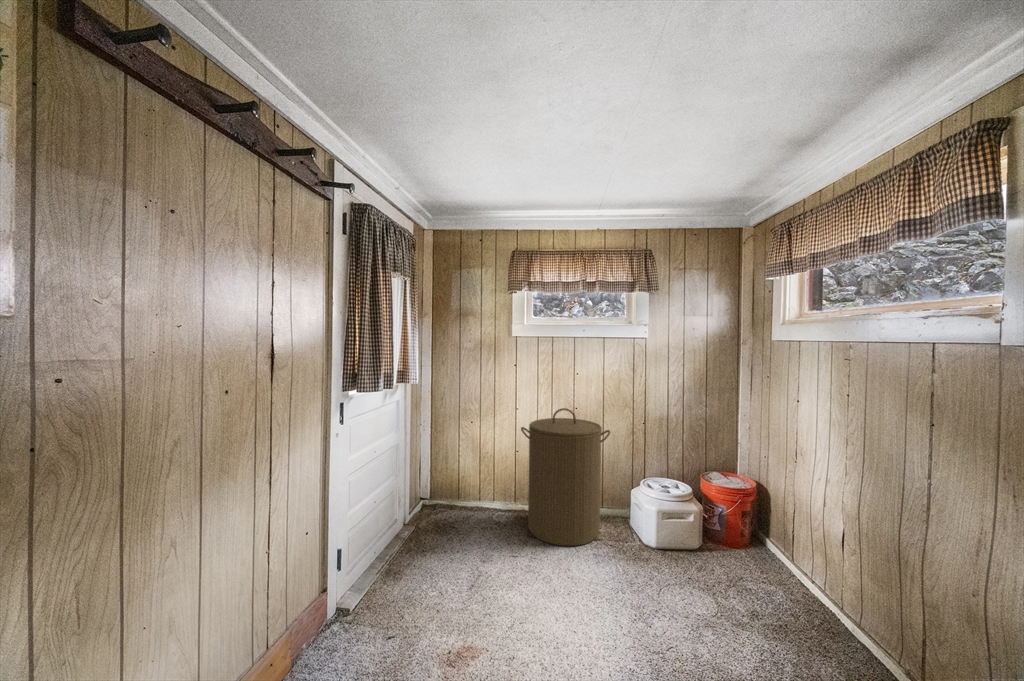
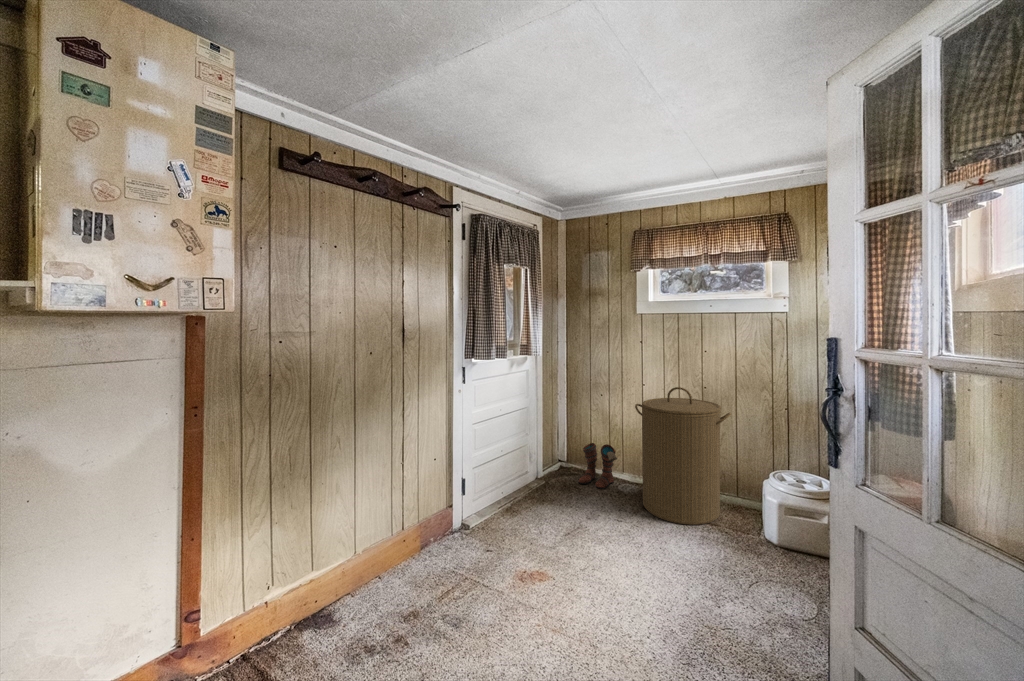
boots: none [453,472,497,522] -> present [578,443,617,489]

